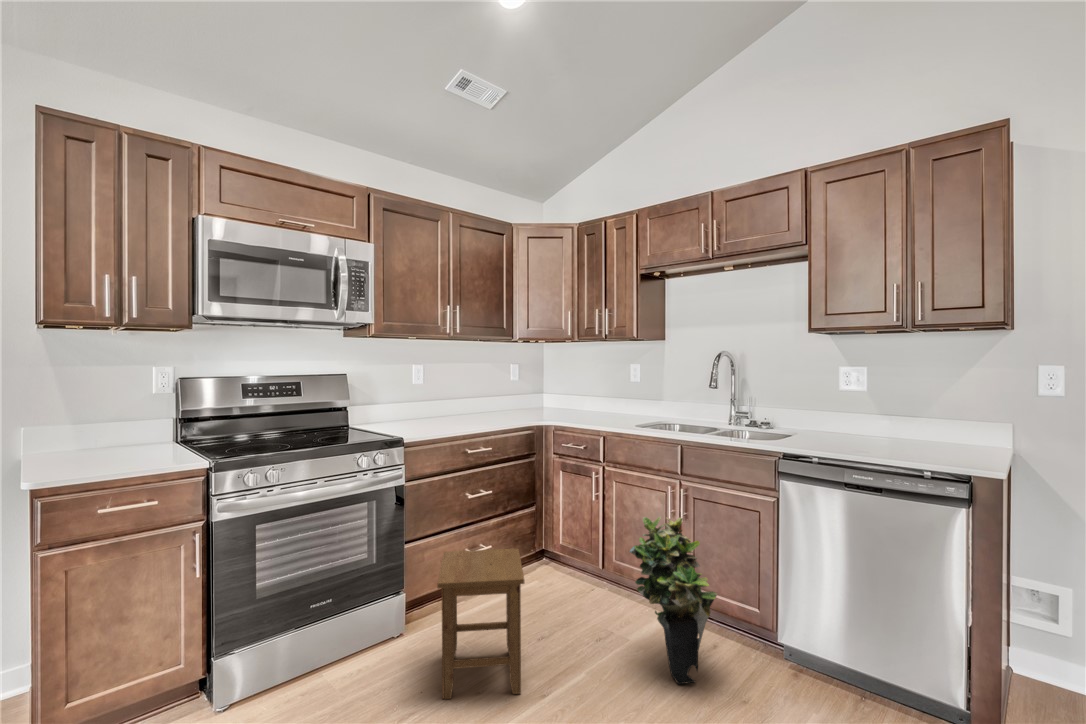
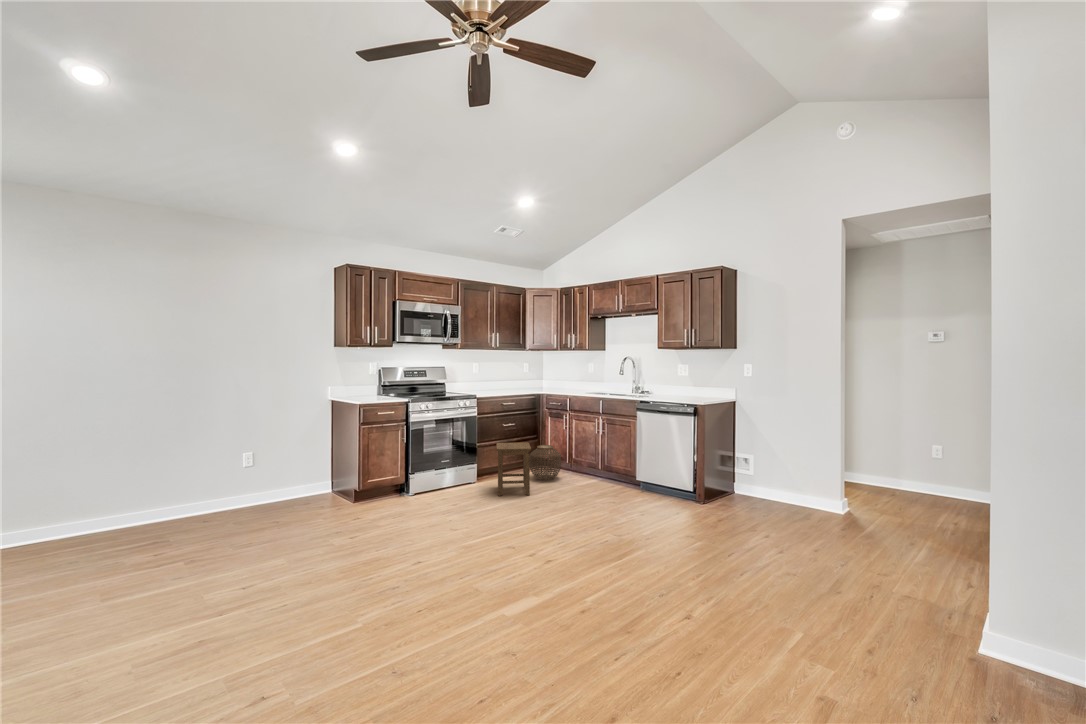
potted plant: present [630,517,717,684] -> none [576,429,612,494]
woven basket: none [521,540,589,624] -> present [530,445,561,481]

